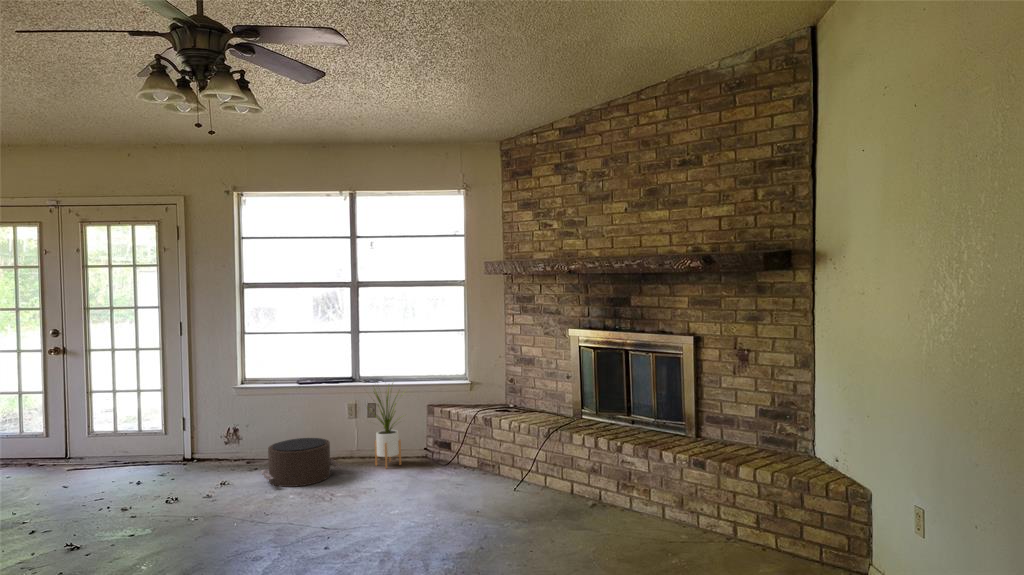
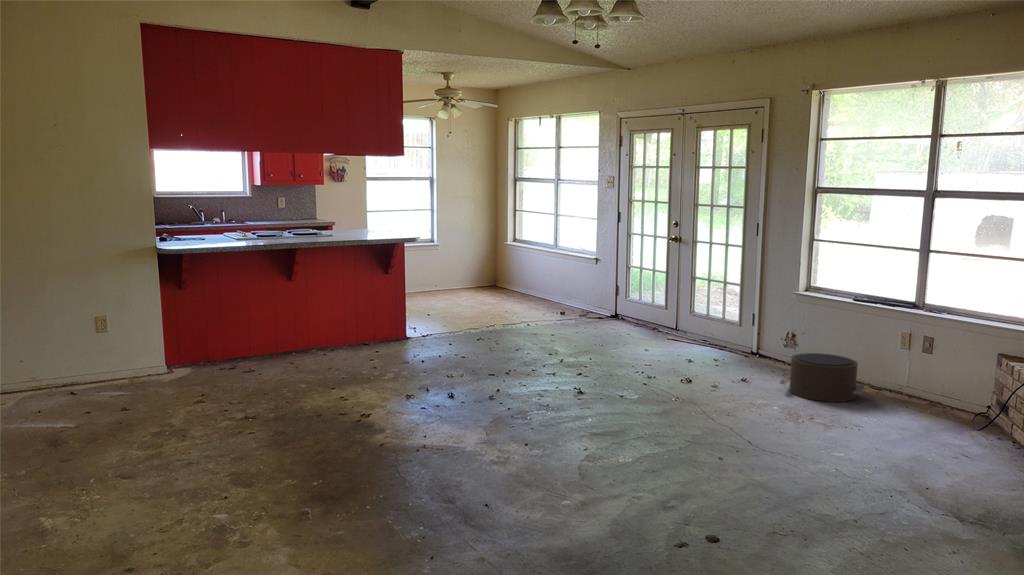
house plant: present [368,387,401,469] -> none [900,307,967,415]

